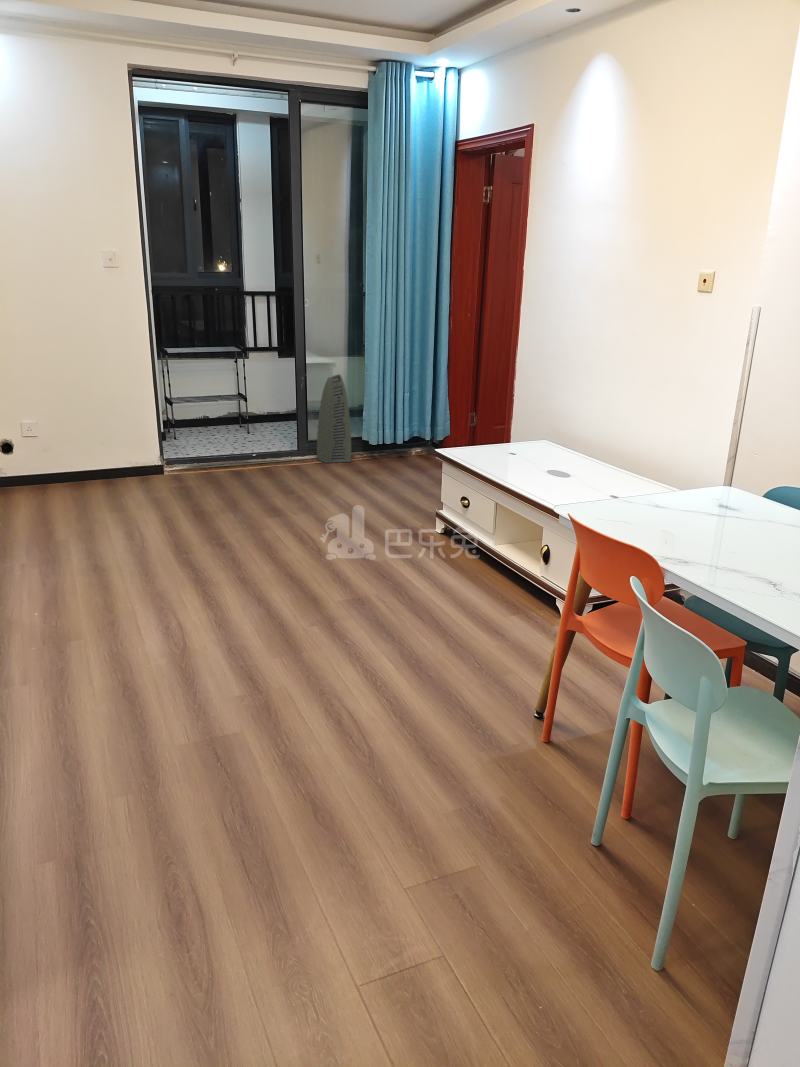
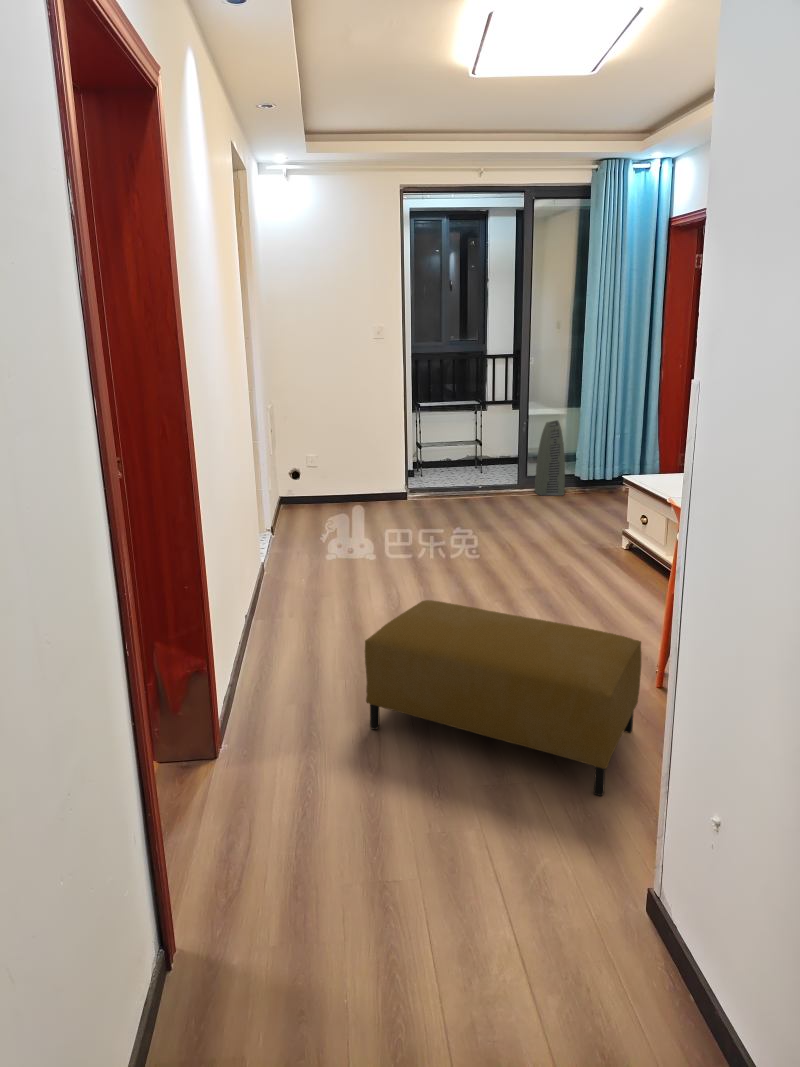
ottoman: none [176,675,557,945] -> present [365,600,641,796]

